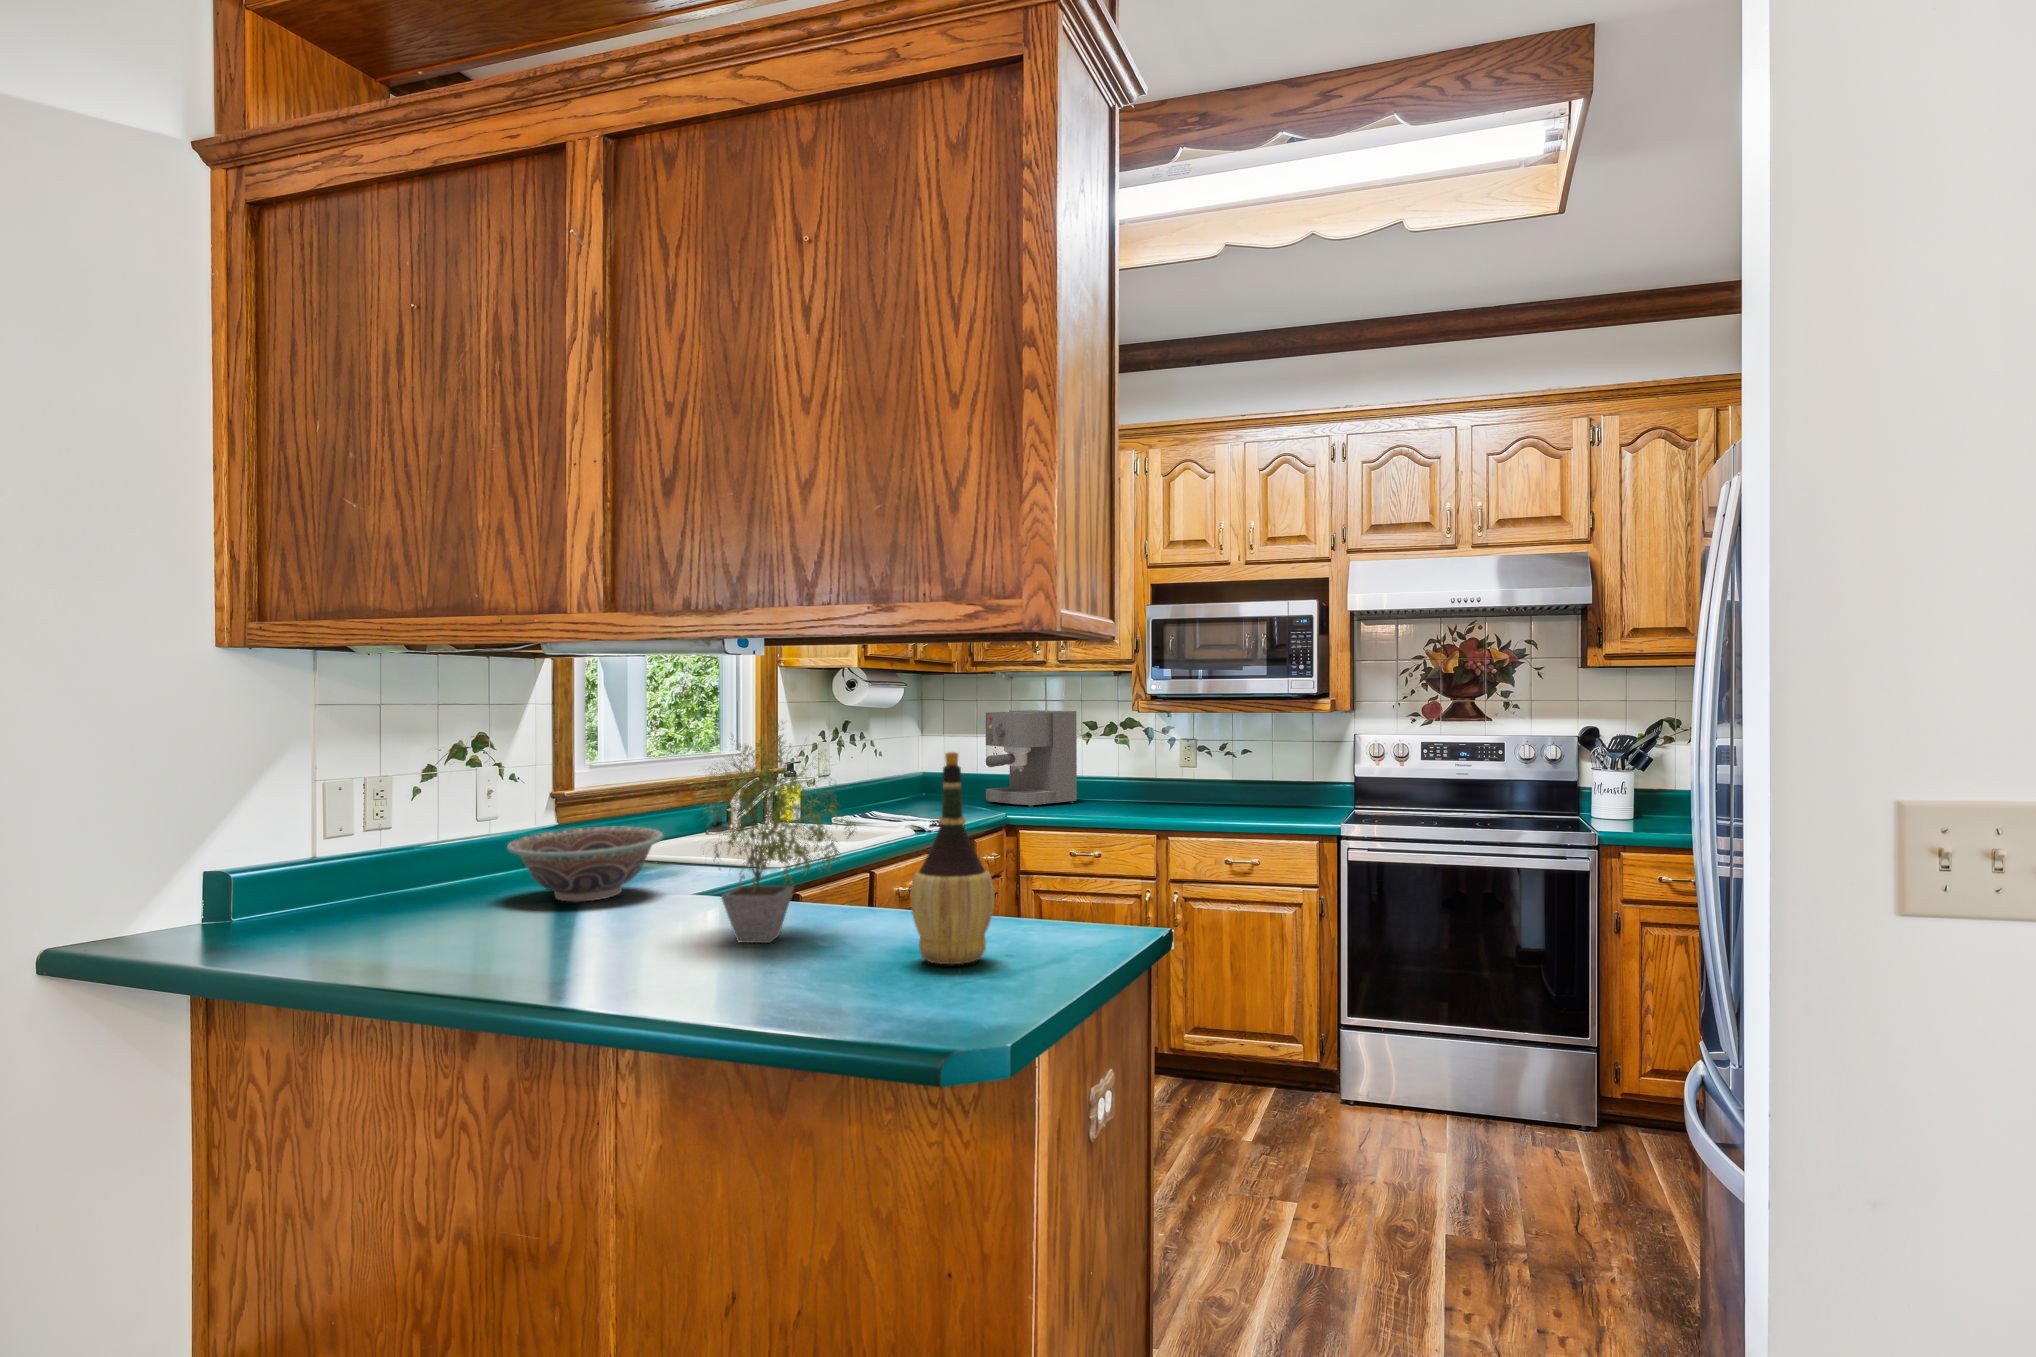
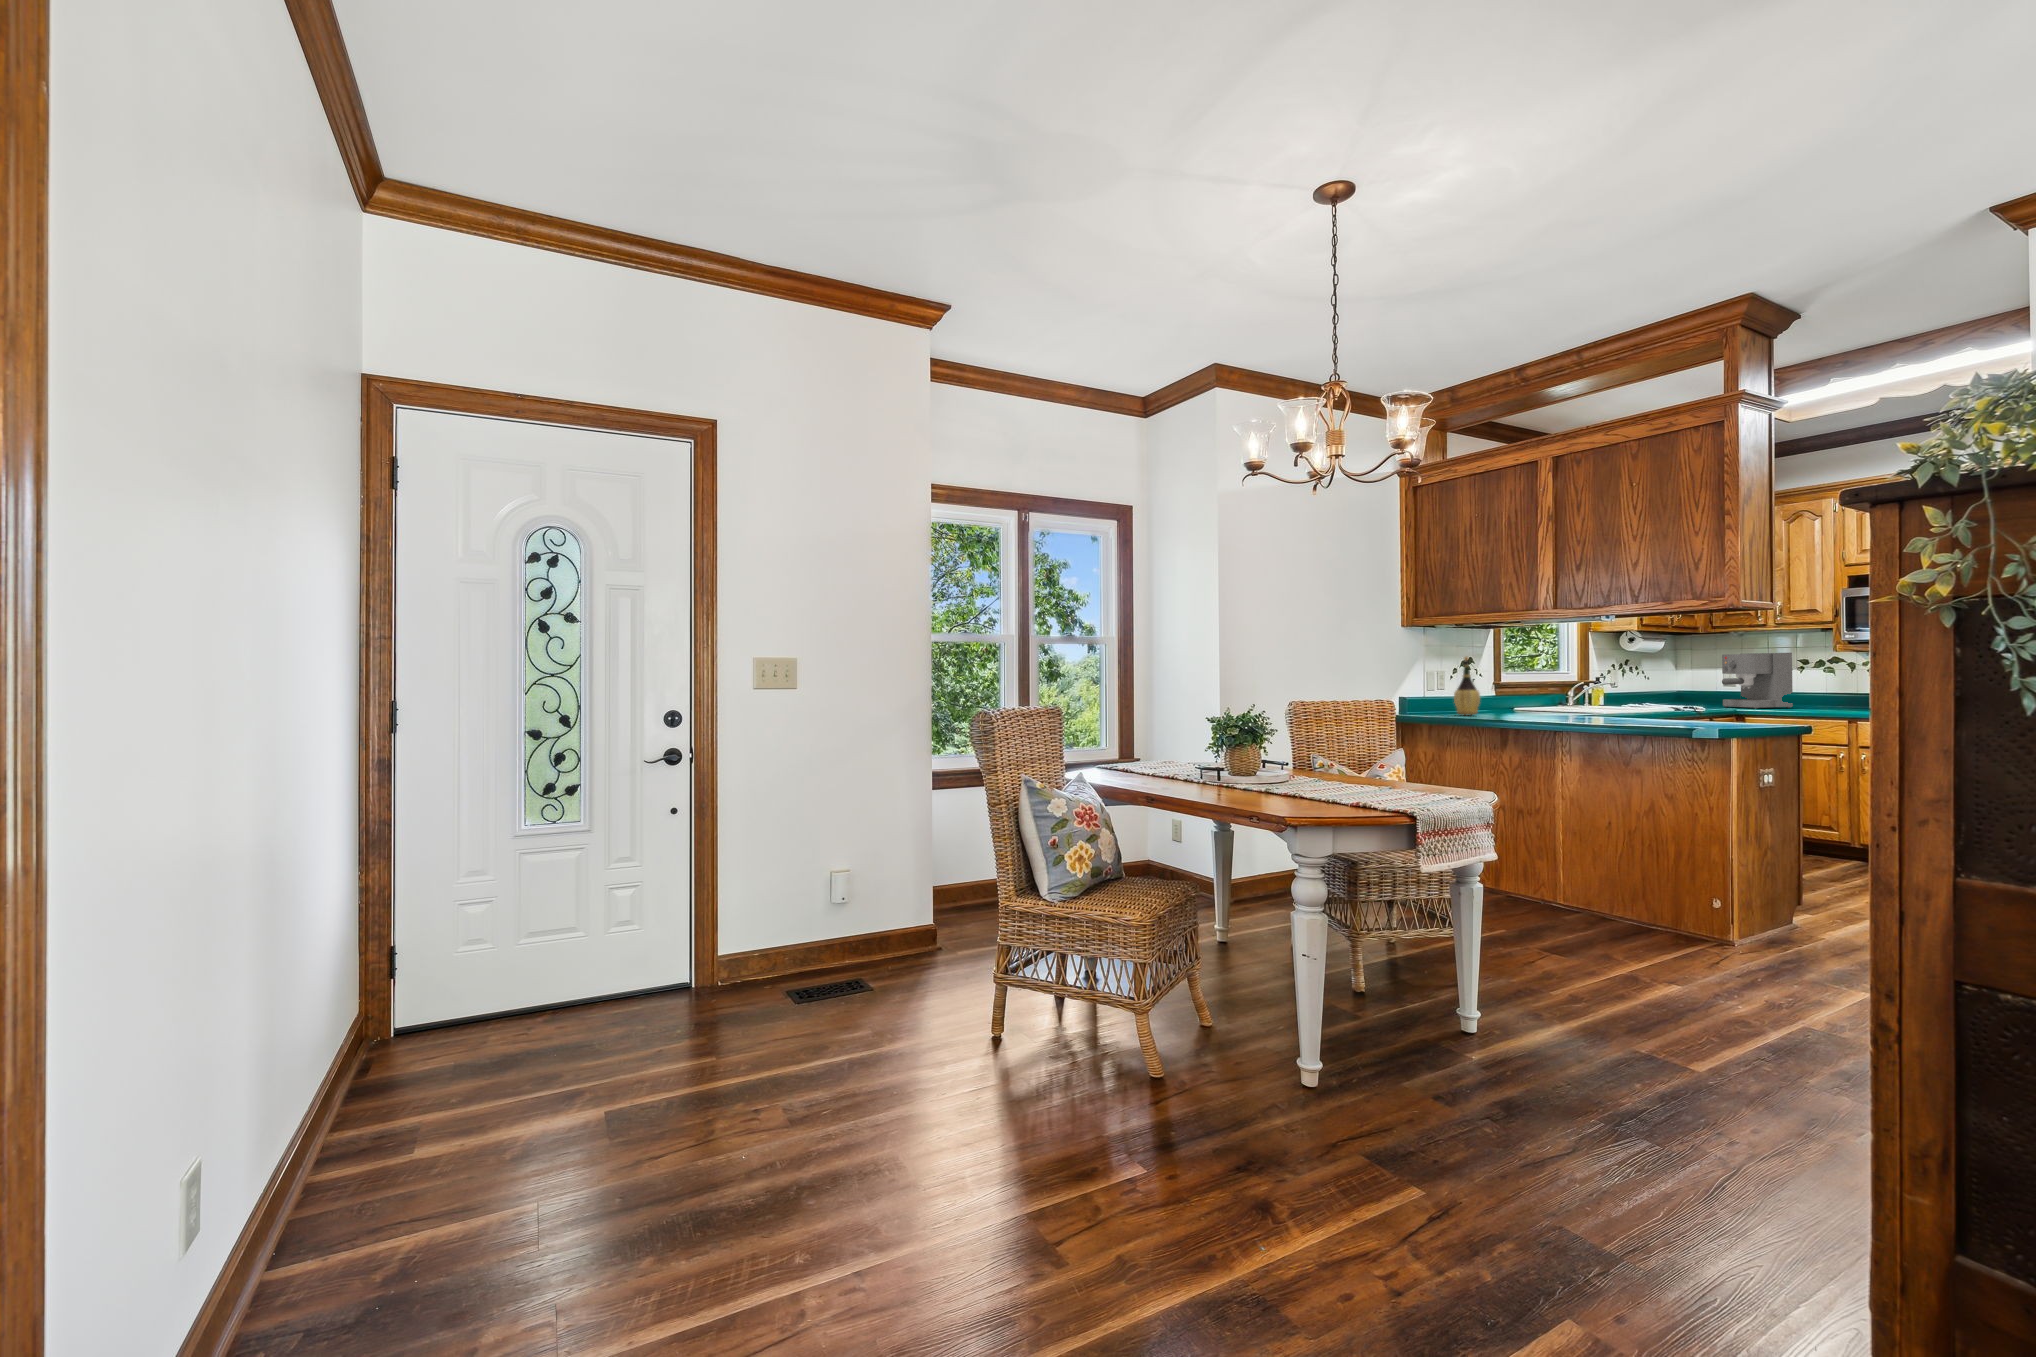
potted plant: present [698,718,854,943] -> none [1581,642,1654,721]
wine bottle: present [911,752,994,964] -> present [1454,657,1480,715]
decorative bowl: present [507,827,663,902] -> none [1496,692,1559,716]

